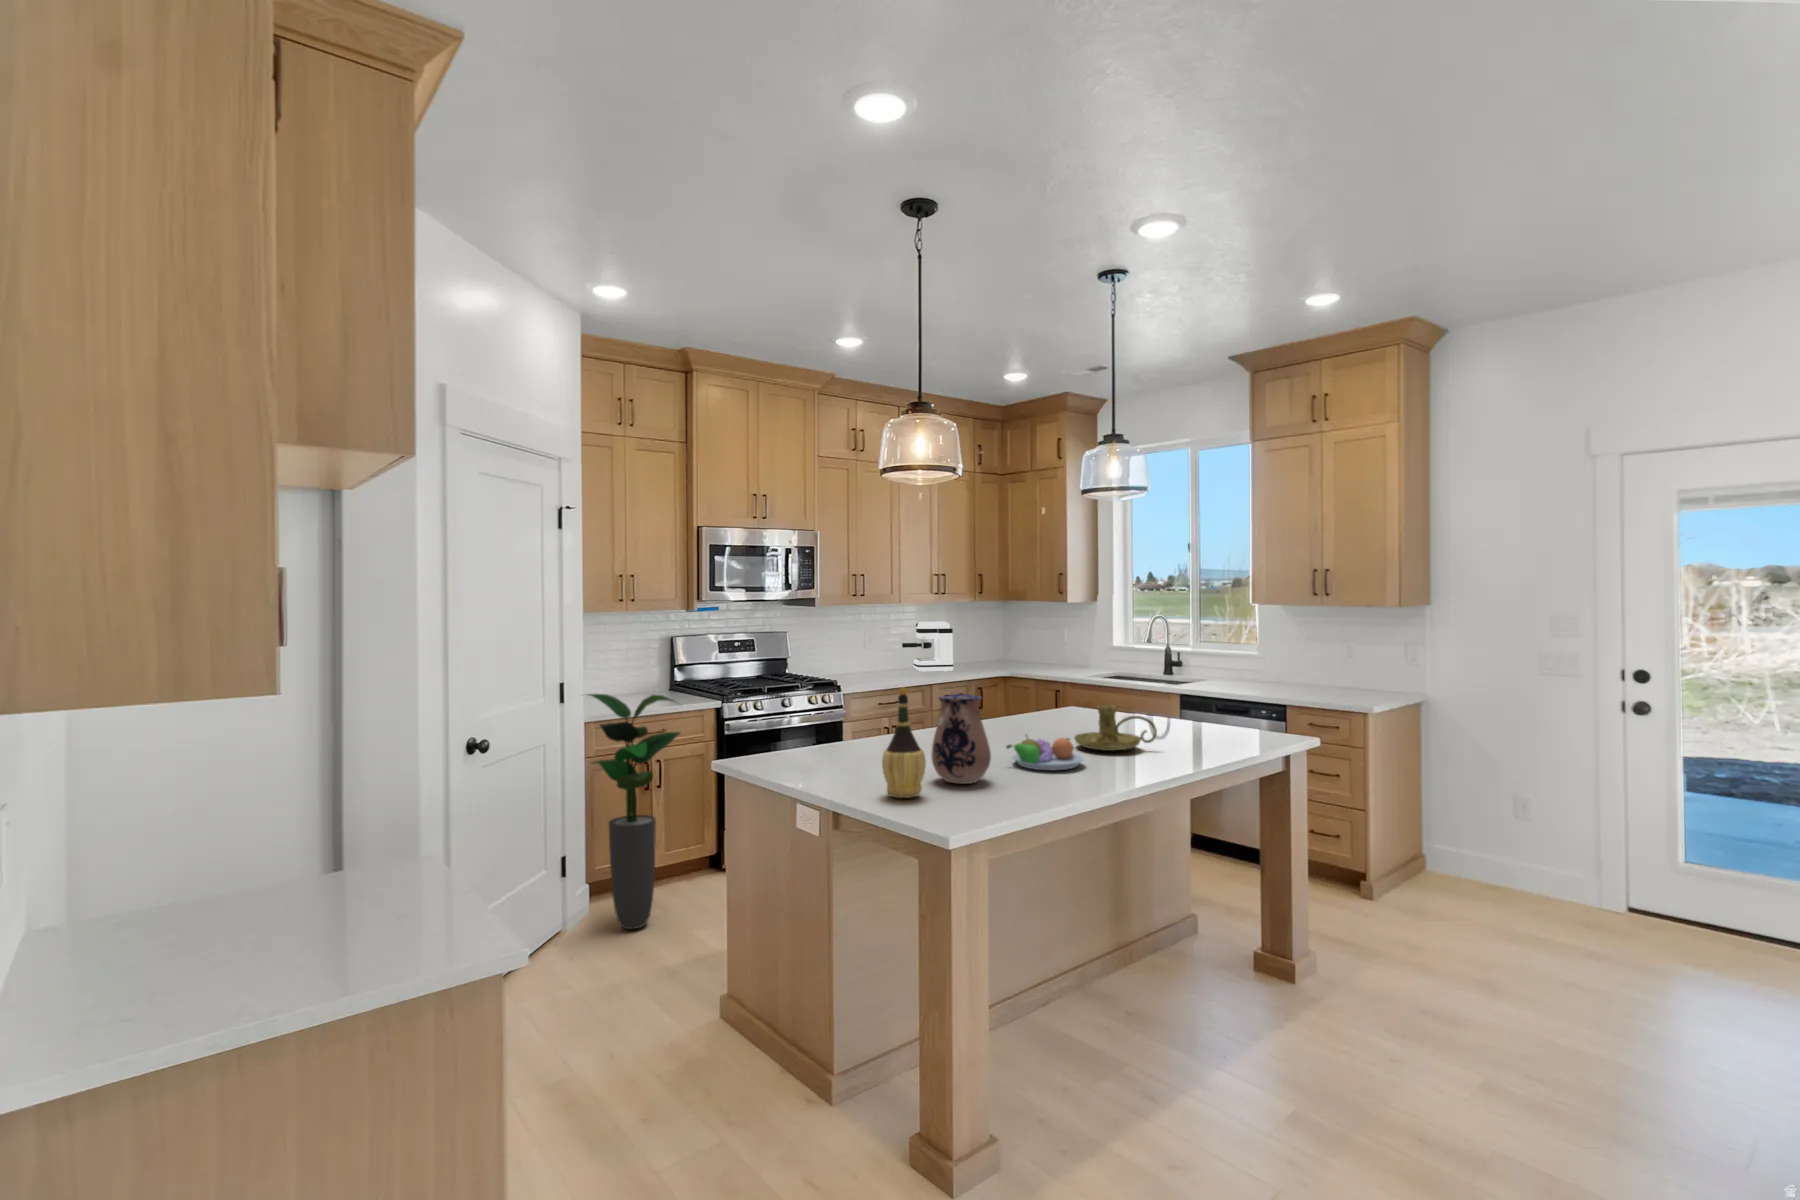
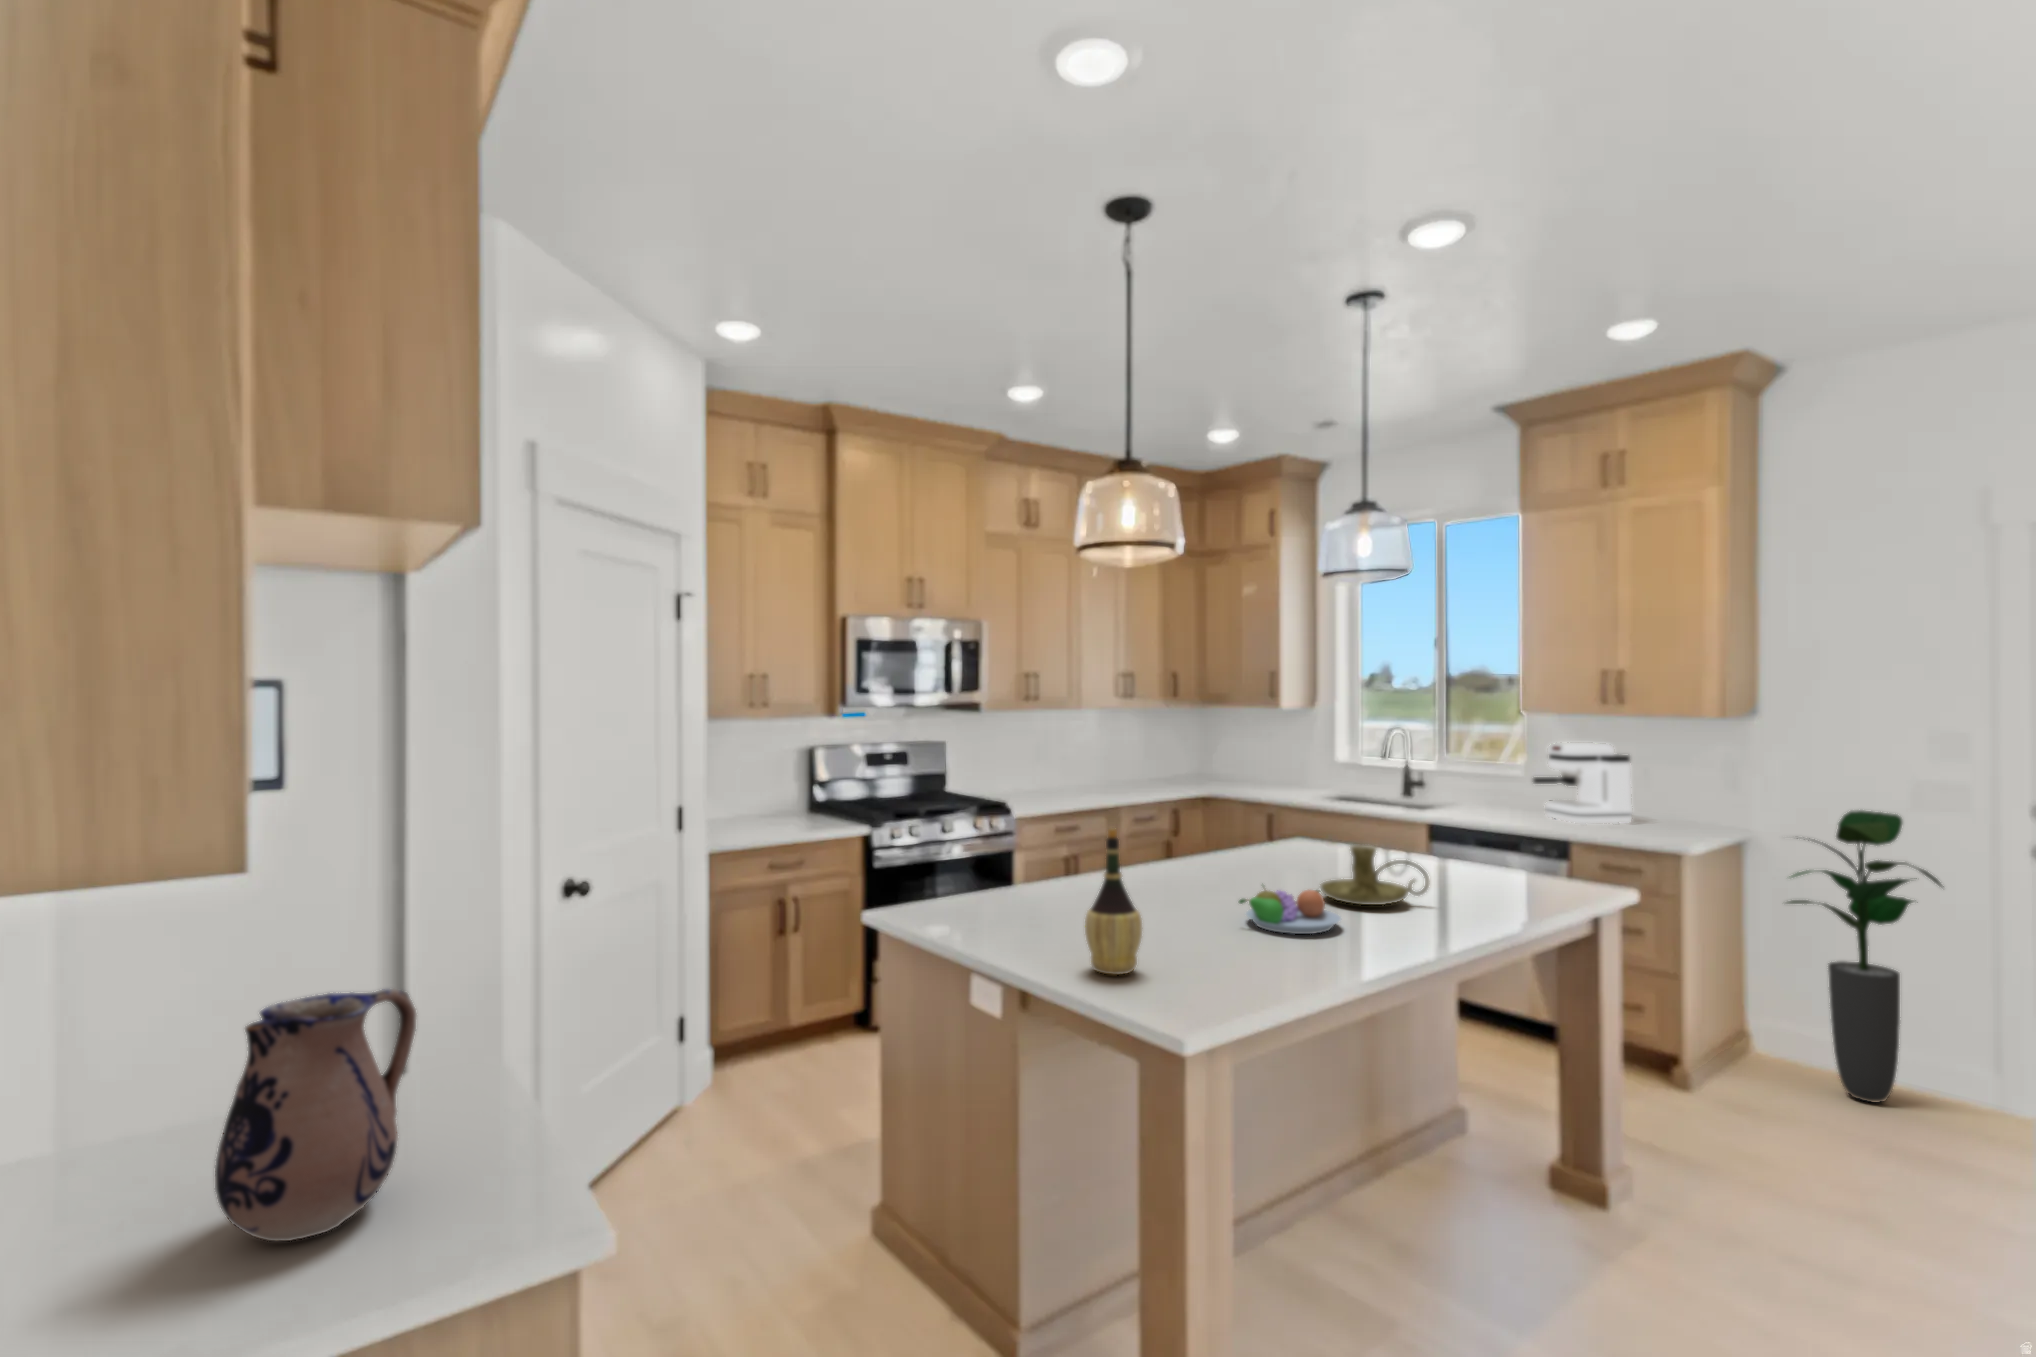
coffee maker: present [902,622,953,672] -> present [1533,743,1632,825]
potted plant: present [586,694,680,929] -> present [1787,810,1944,1103]
ceramic pitcher: present [931,694,991,784] -> present [215,989,416,1241]

